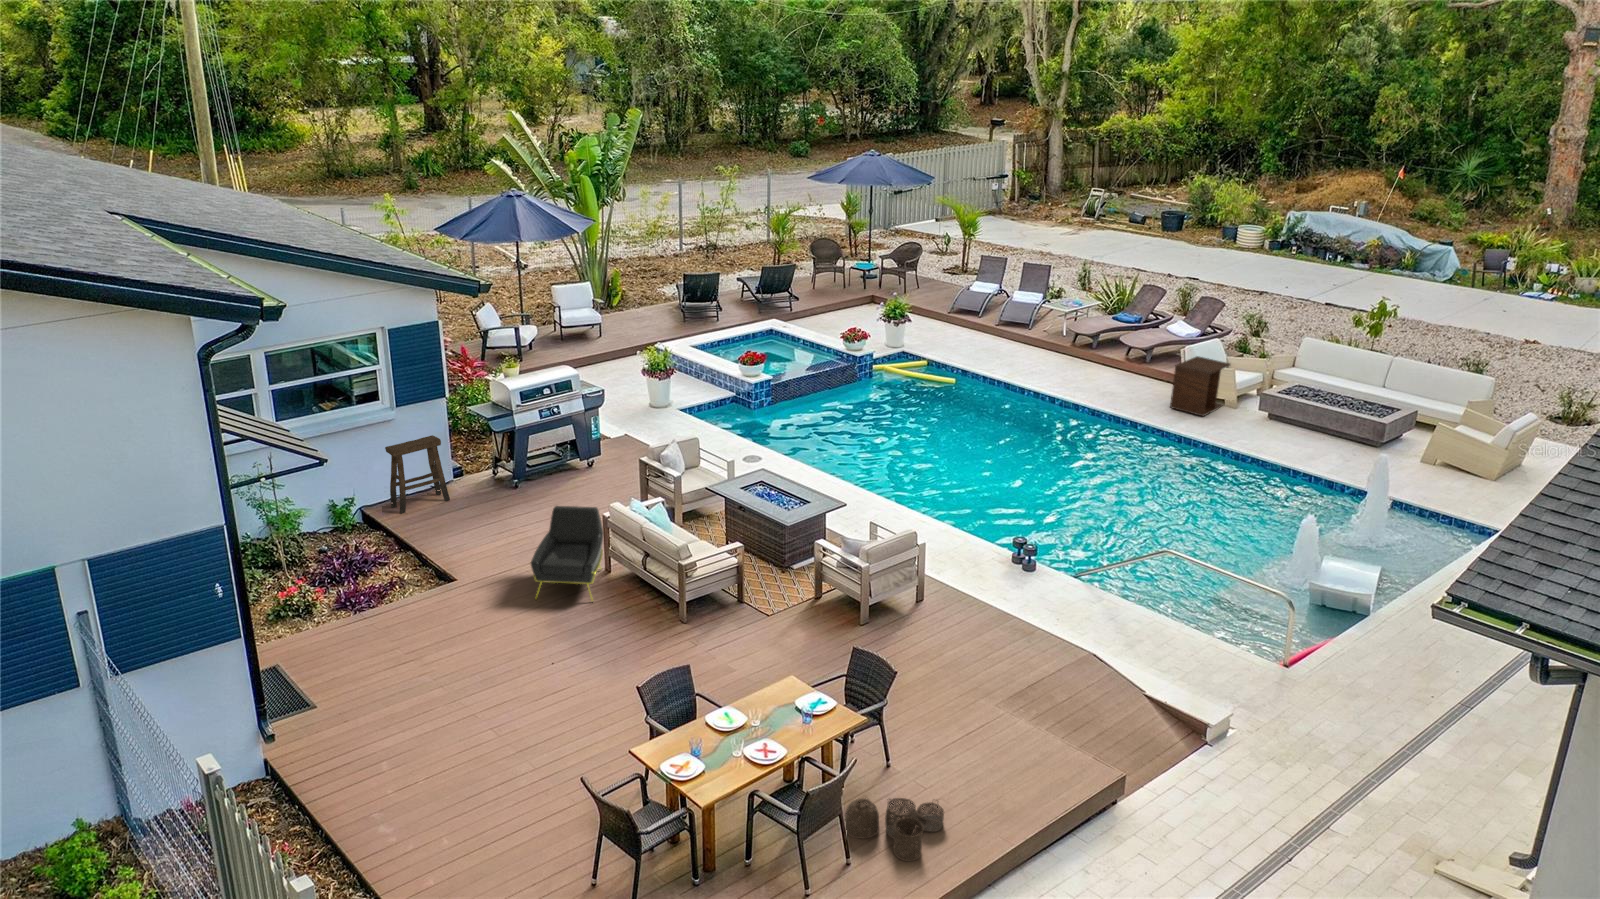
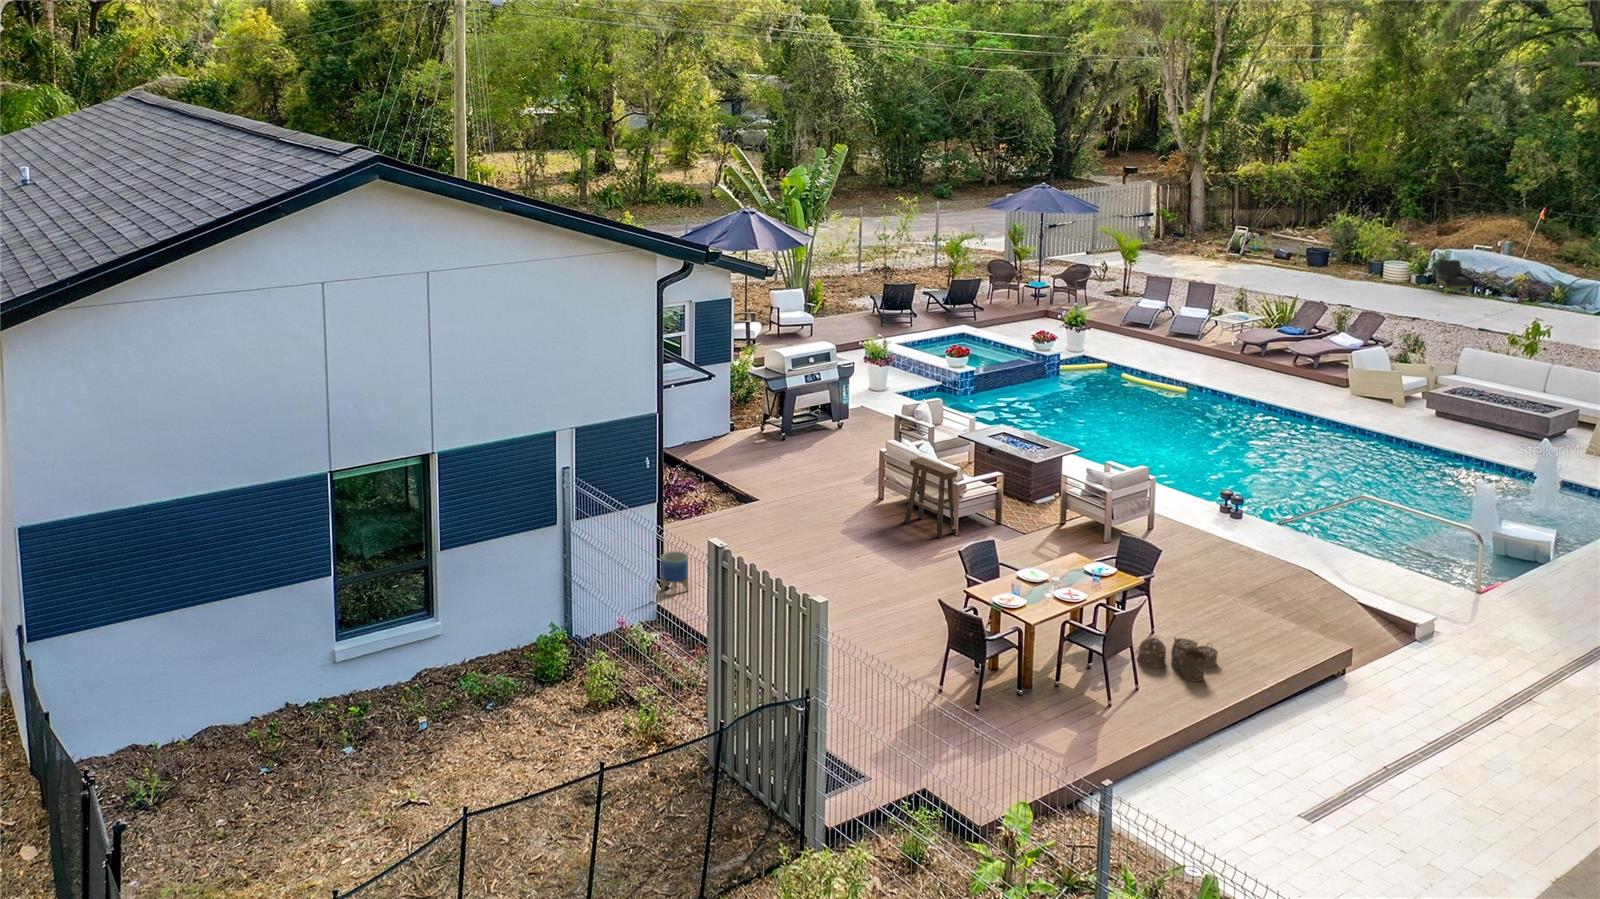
side table: present [1170,356,1230,416] -> none [1342,359,1400,412]
stool: present [385,435,450,514] -> present [904,457,957,538]
armchair: present [531,506,603,601] -> present [1436,259,1474,295]
planter: none [261,690,304,750] -> present [661,551,688,596]

